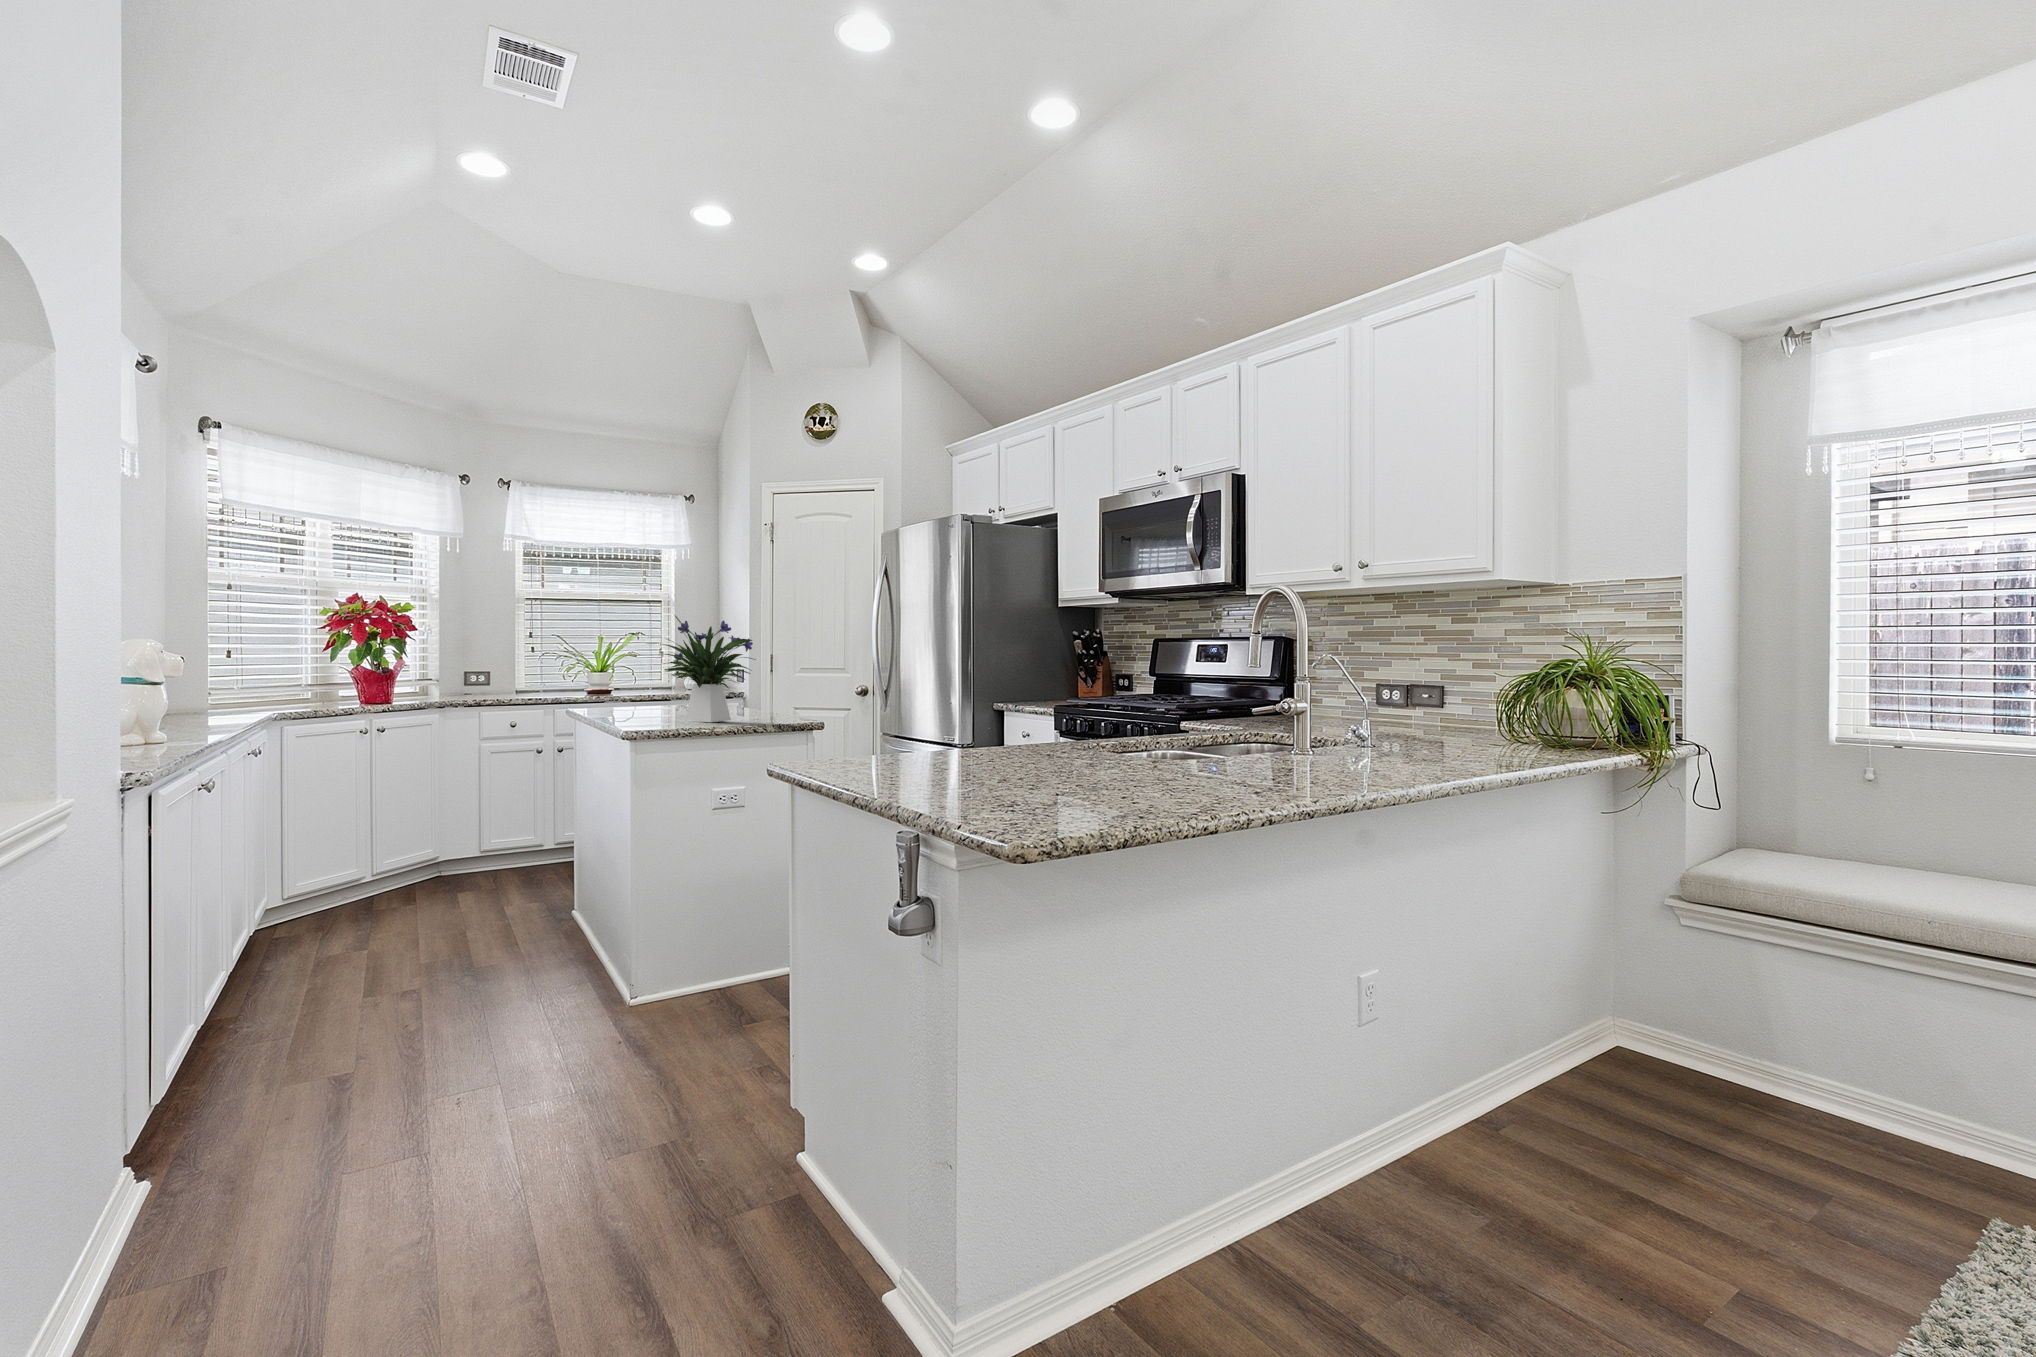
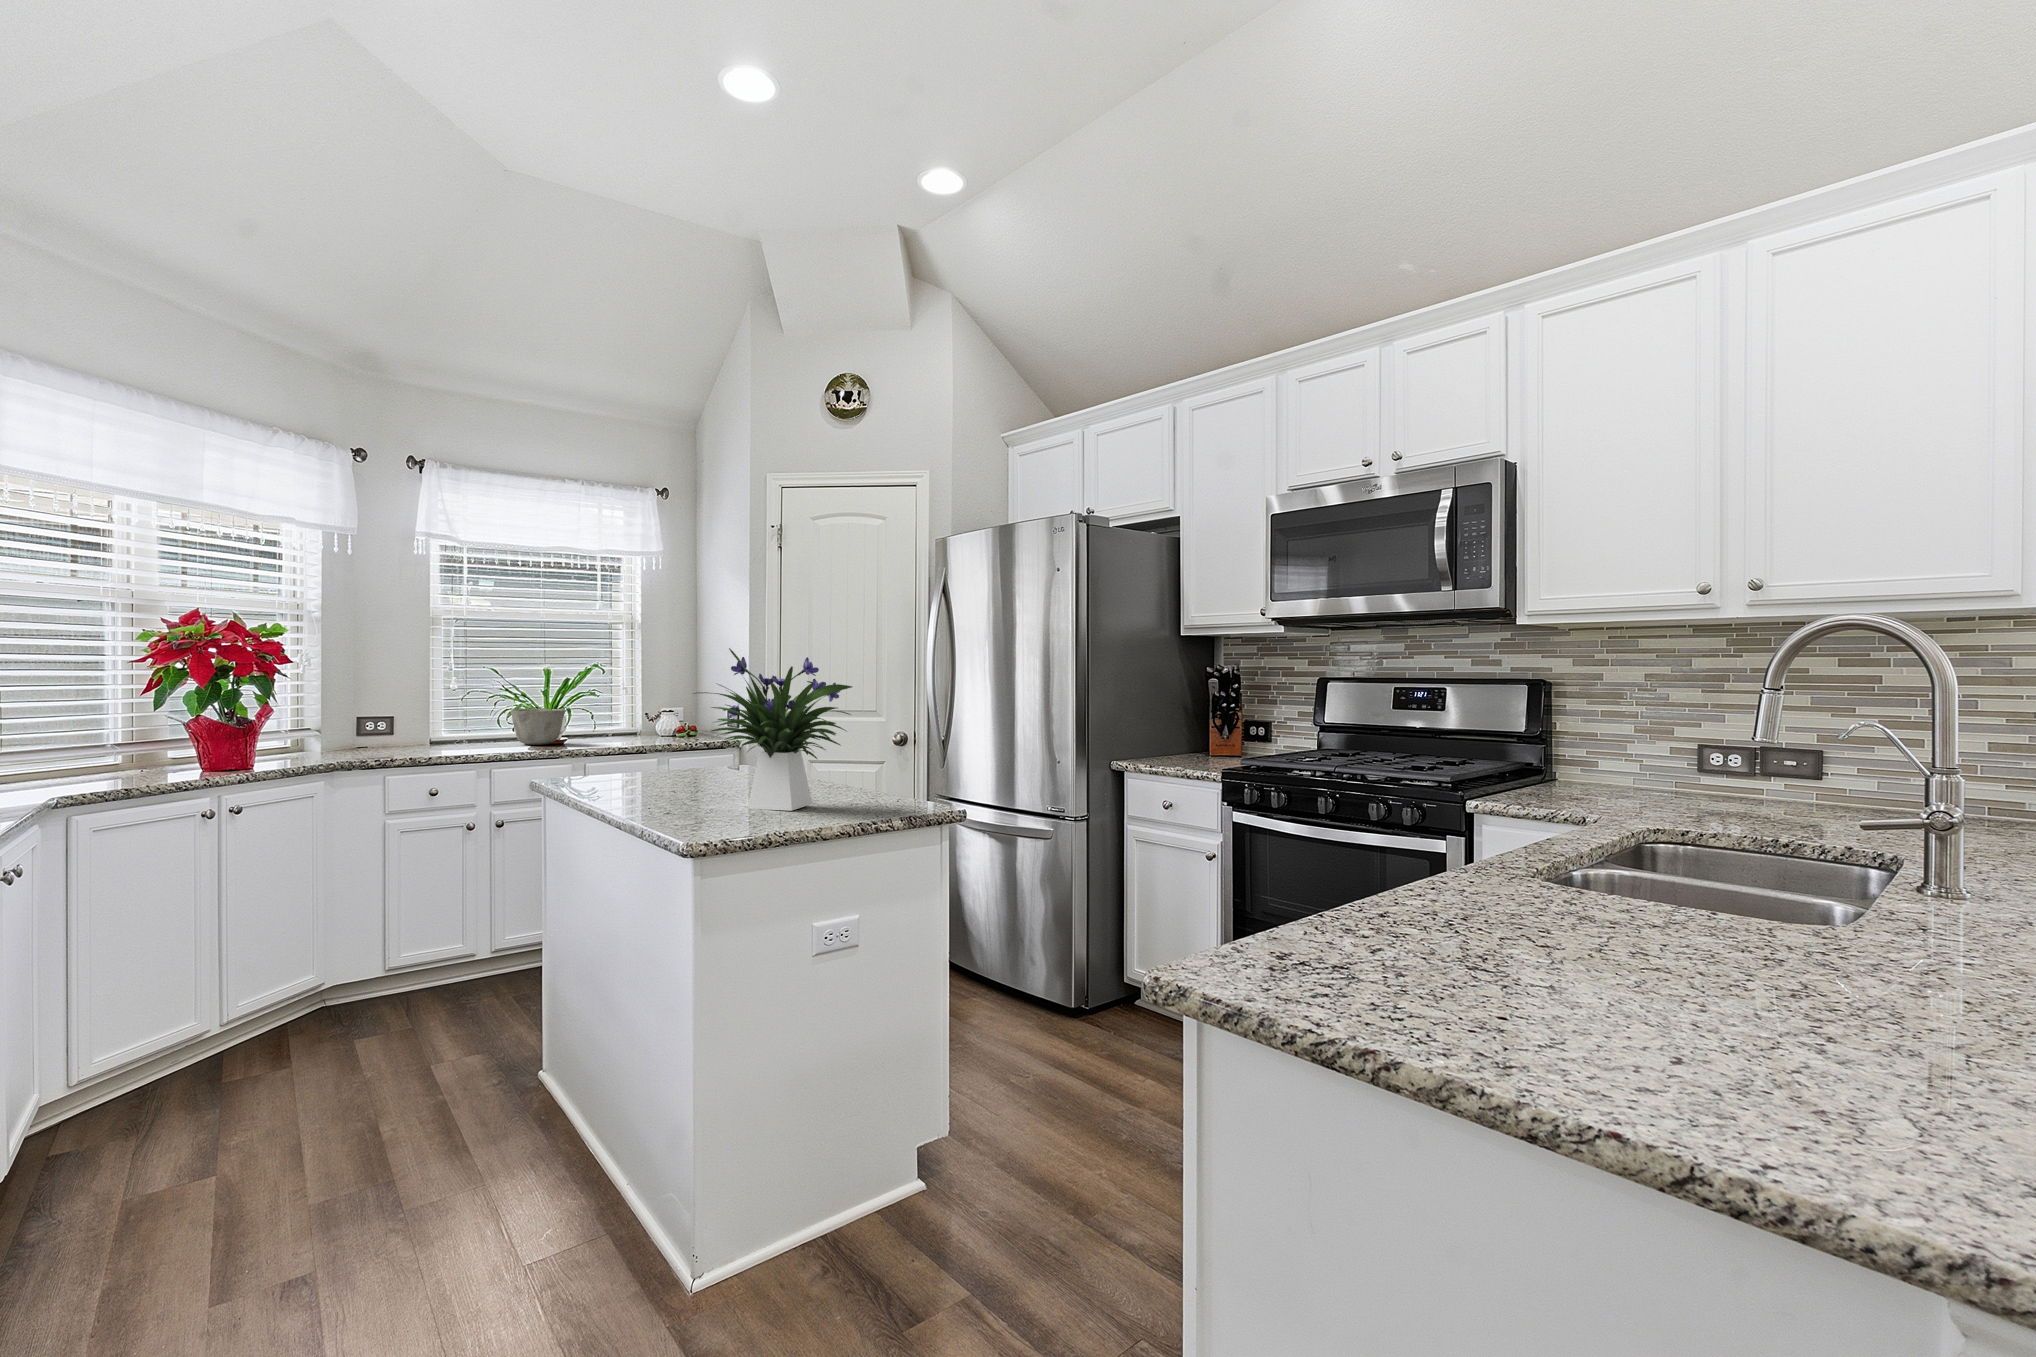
ceramic bowl: none [570,667,611,694] -> present [510,708,566,745]

